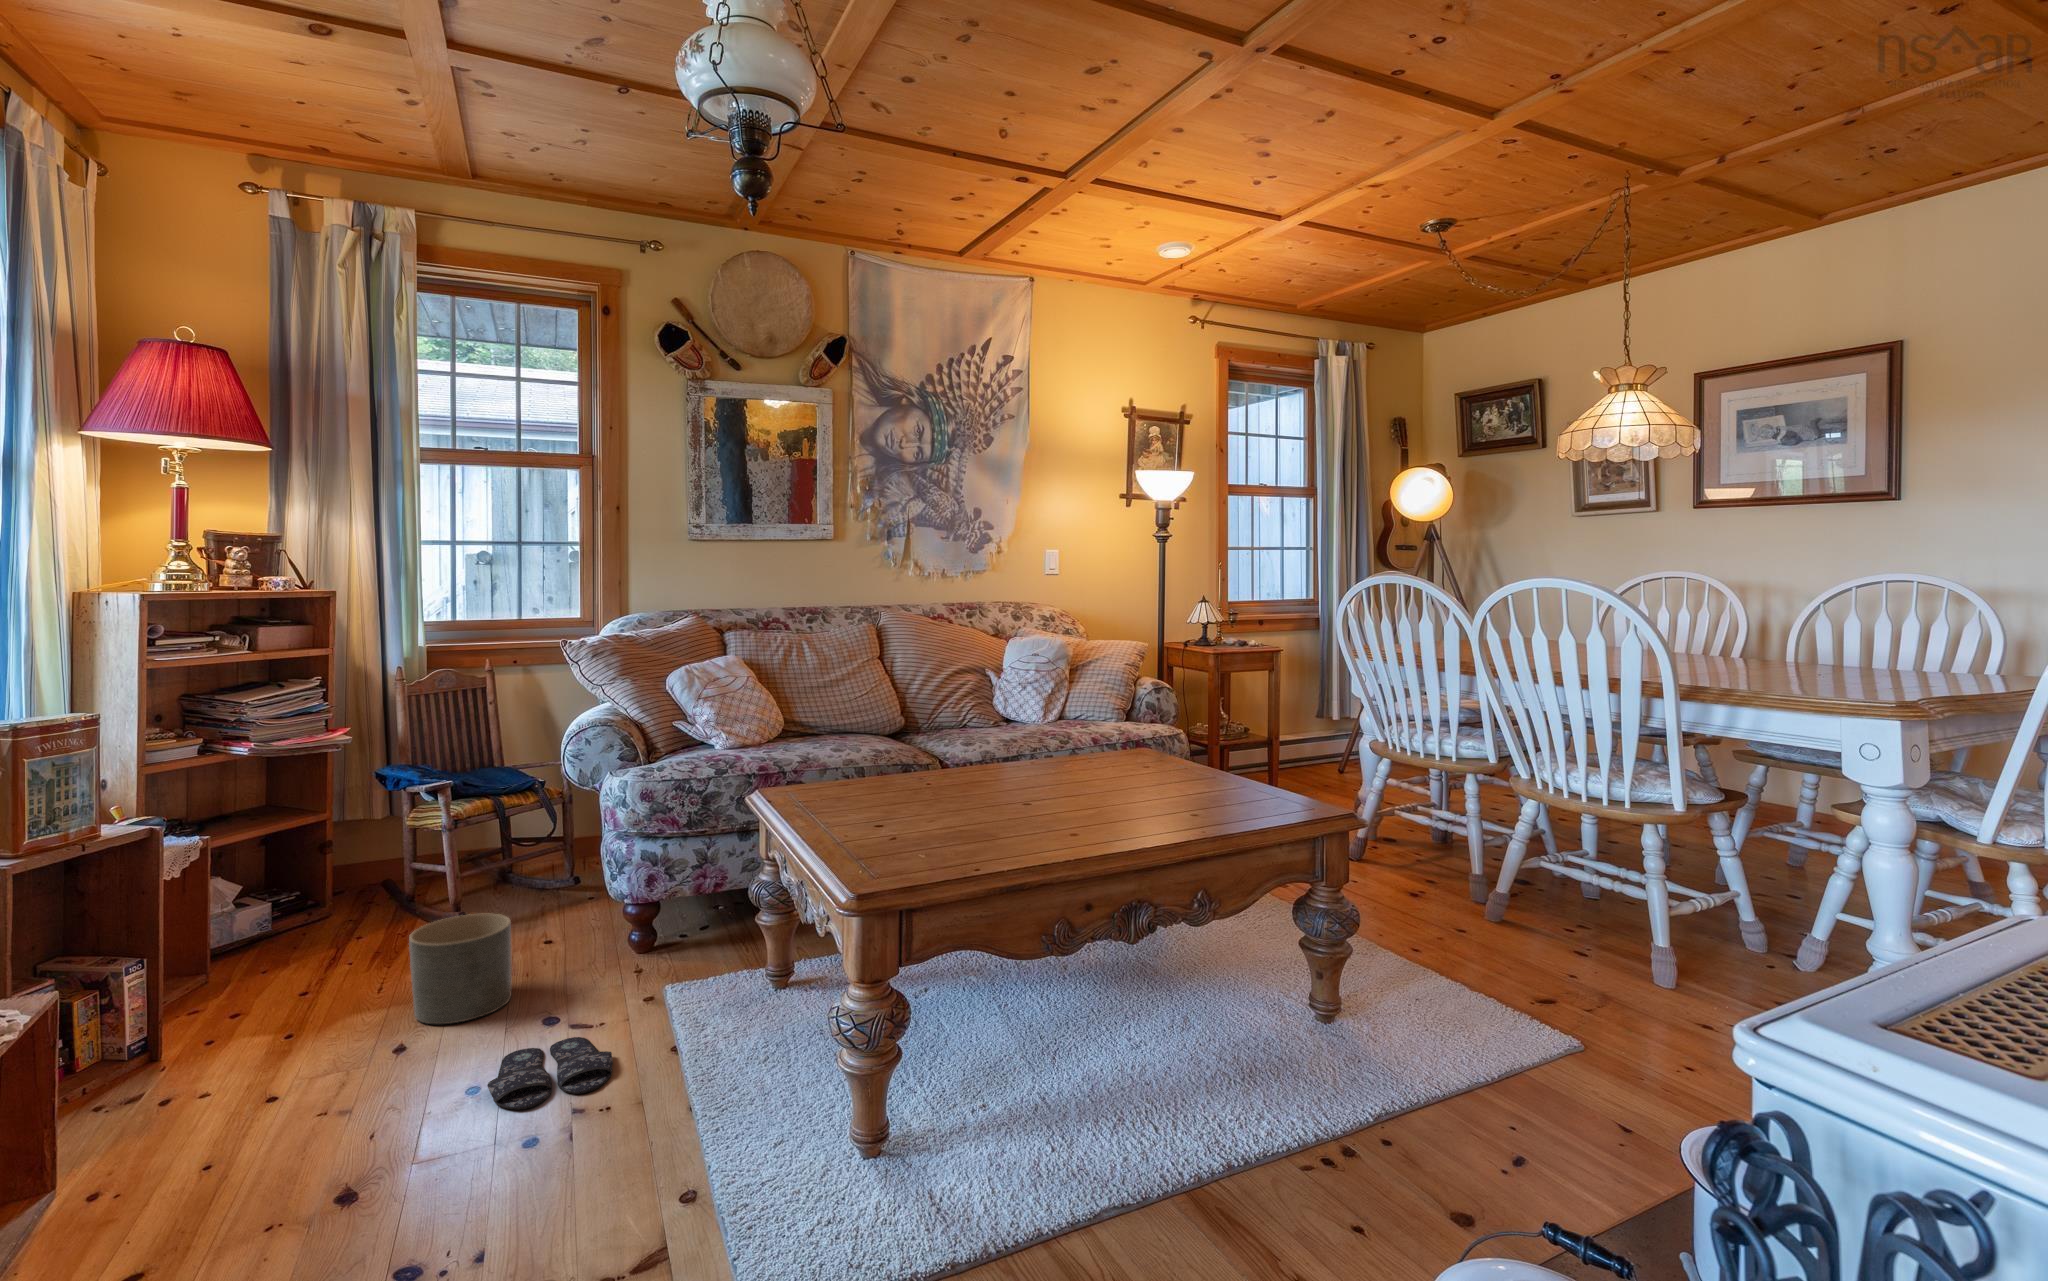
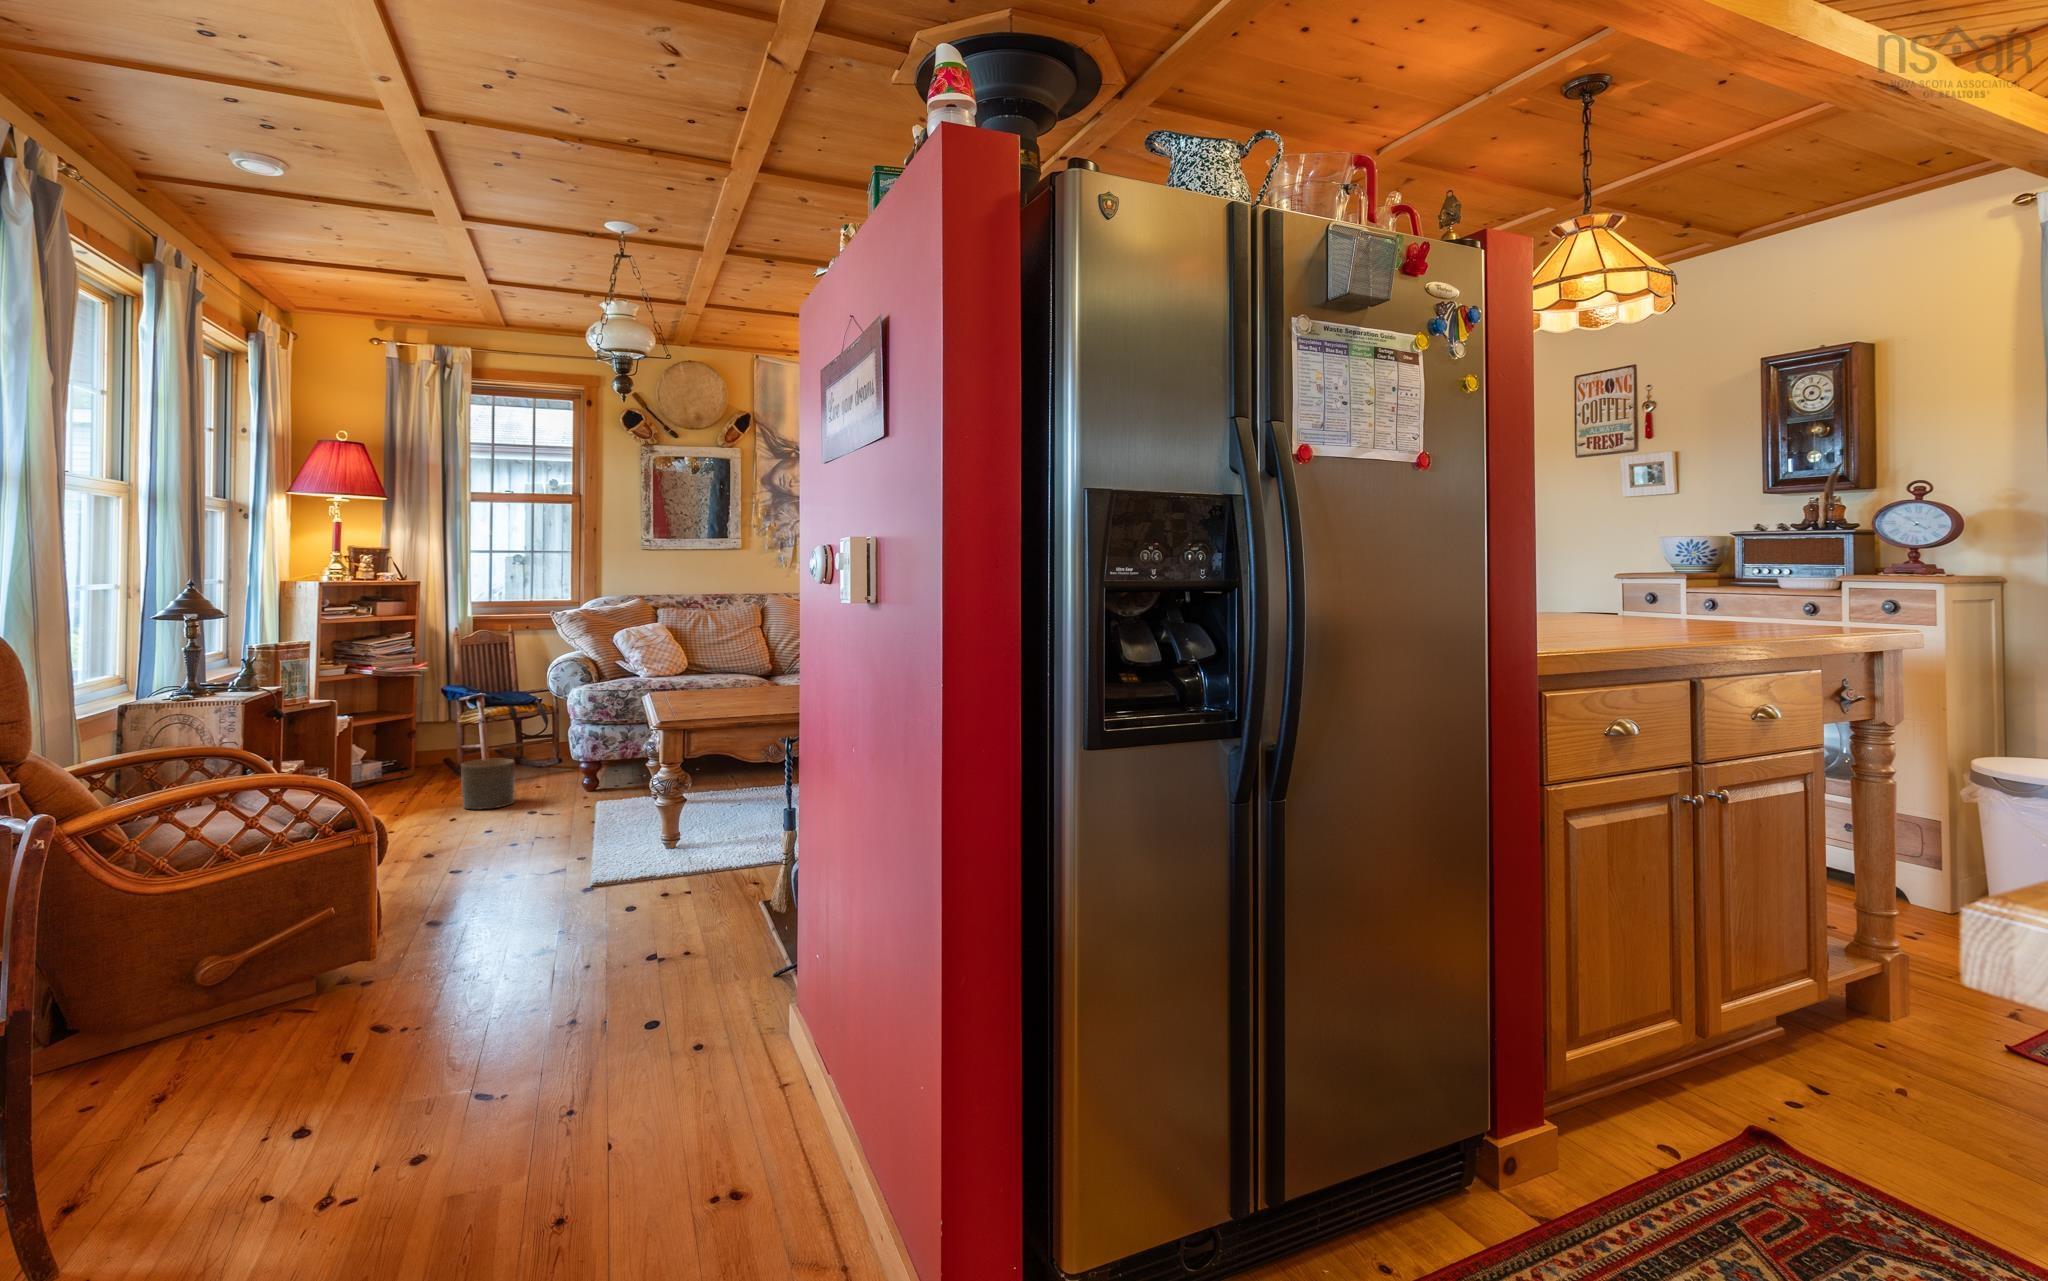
slippers: present [487,1037,613,1110] -> none [497,815,560,832]

